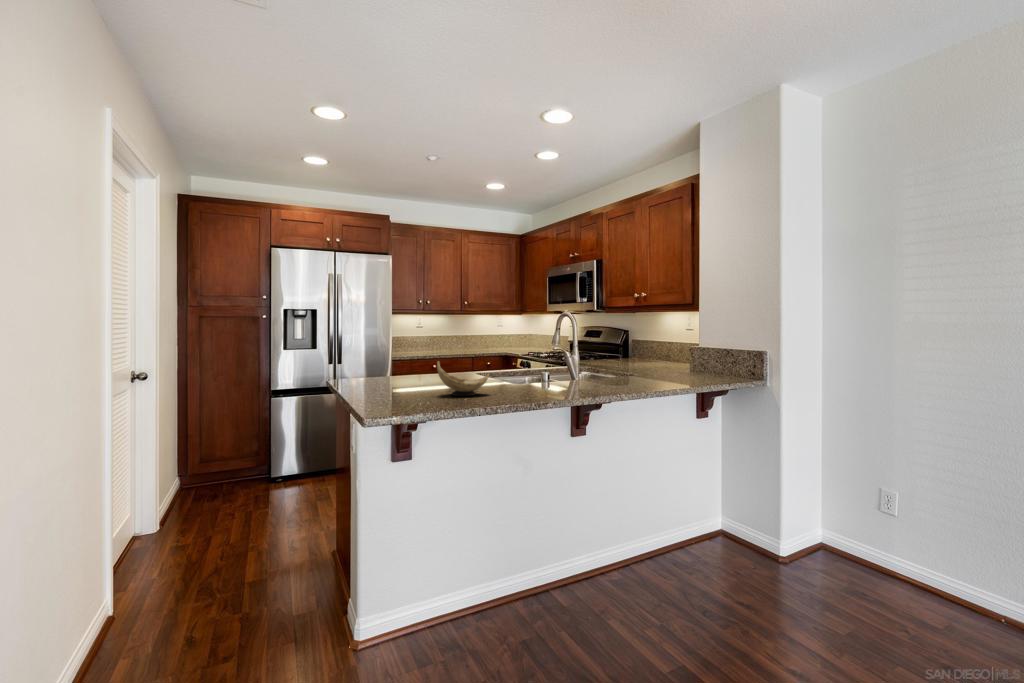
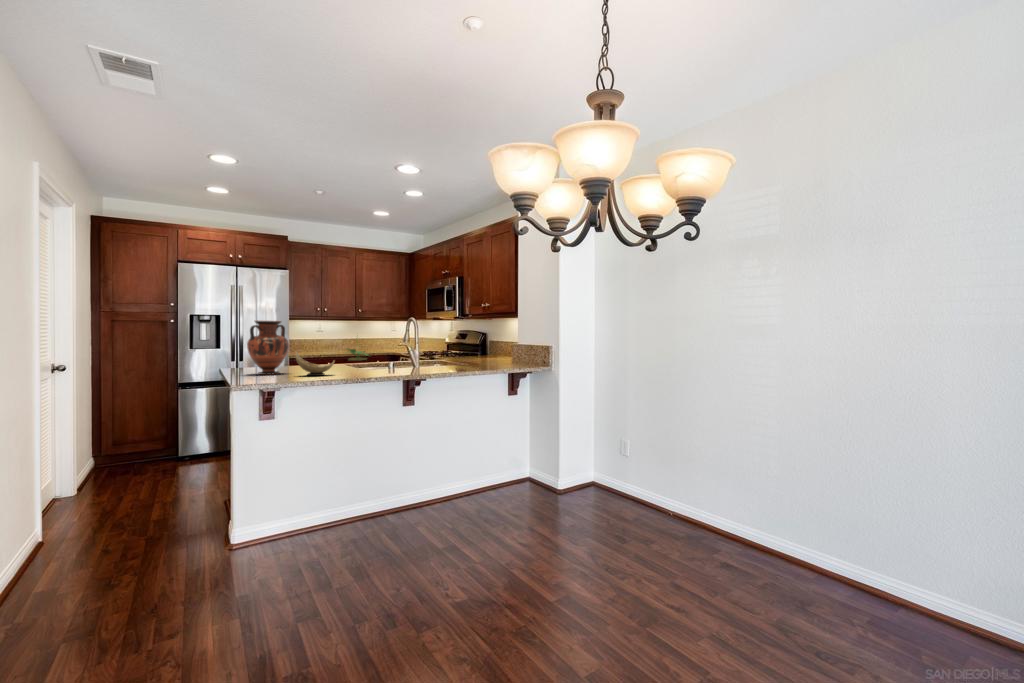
vase: none [367,317,420,391] -> present [247,320,289,375]
potted plant: none [451,330,482,362] -> present [348,349,369,360]

